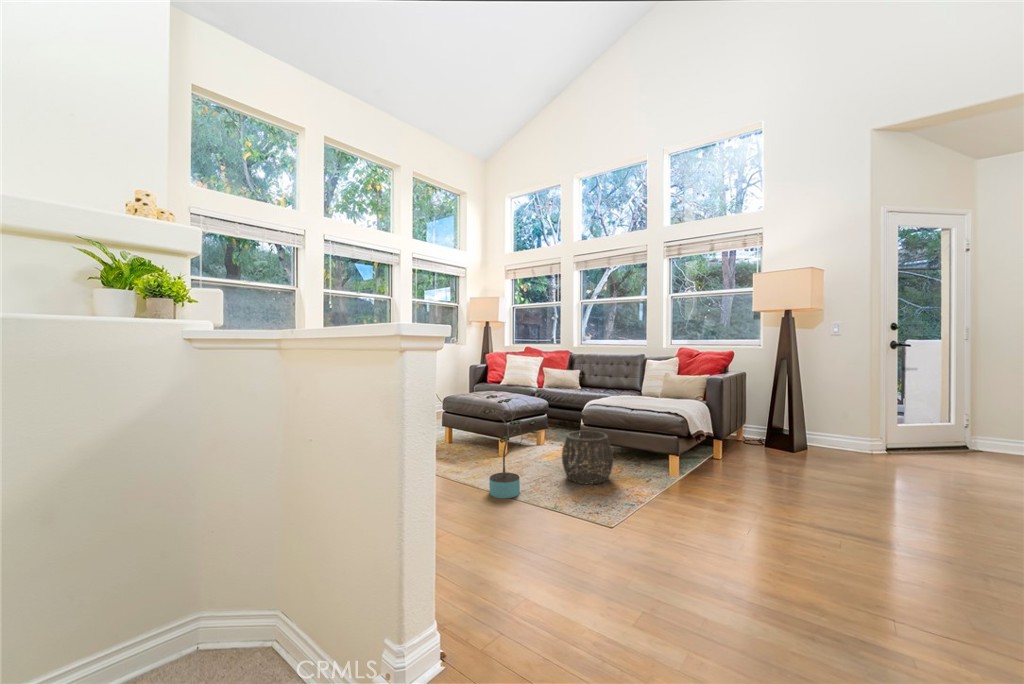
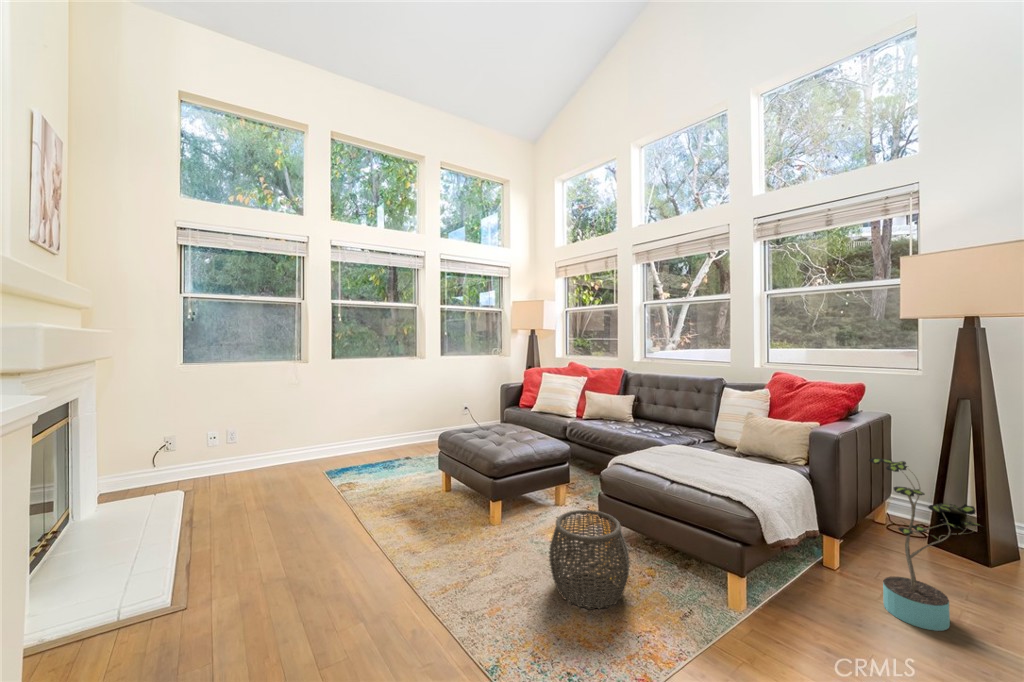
potted plant: present [483,395,537,498] -> present [869,458,981,631]

